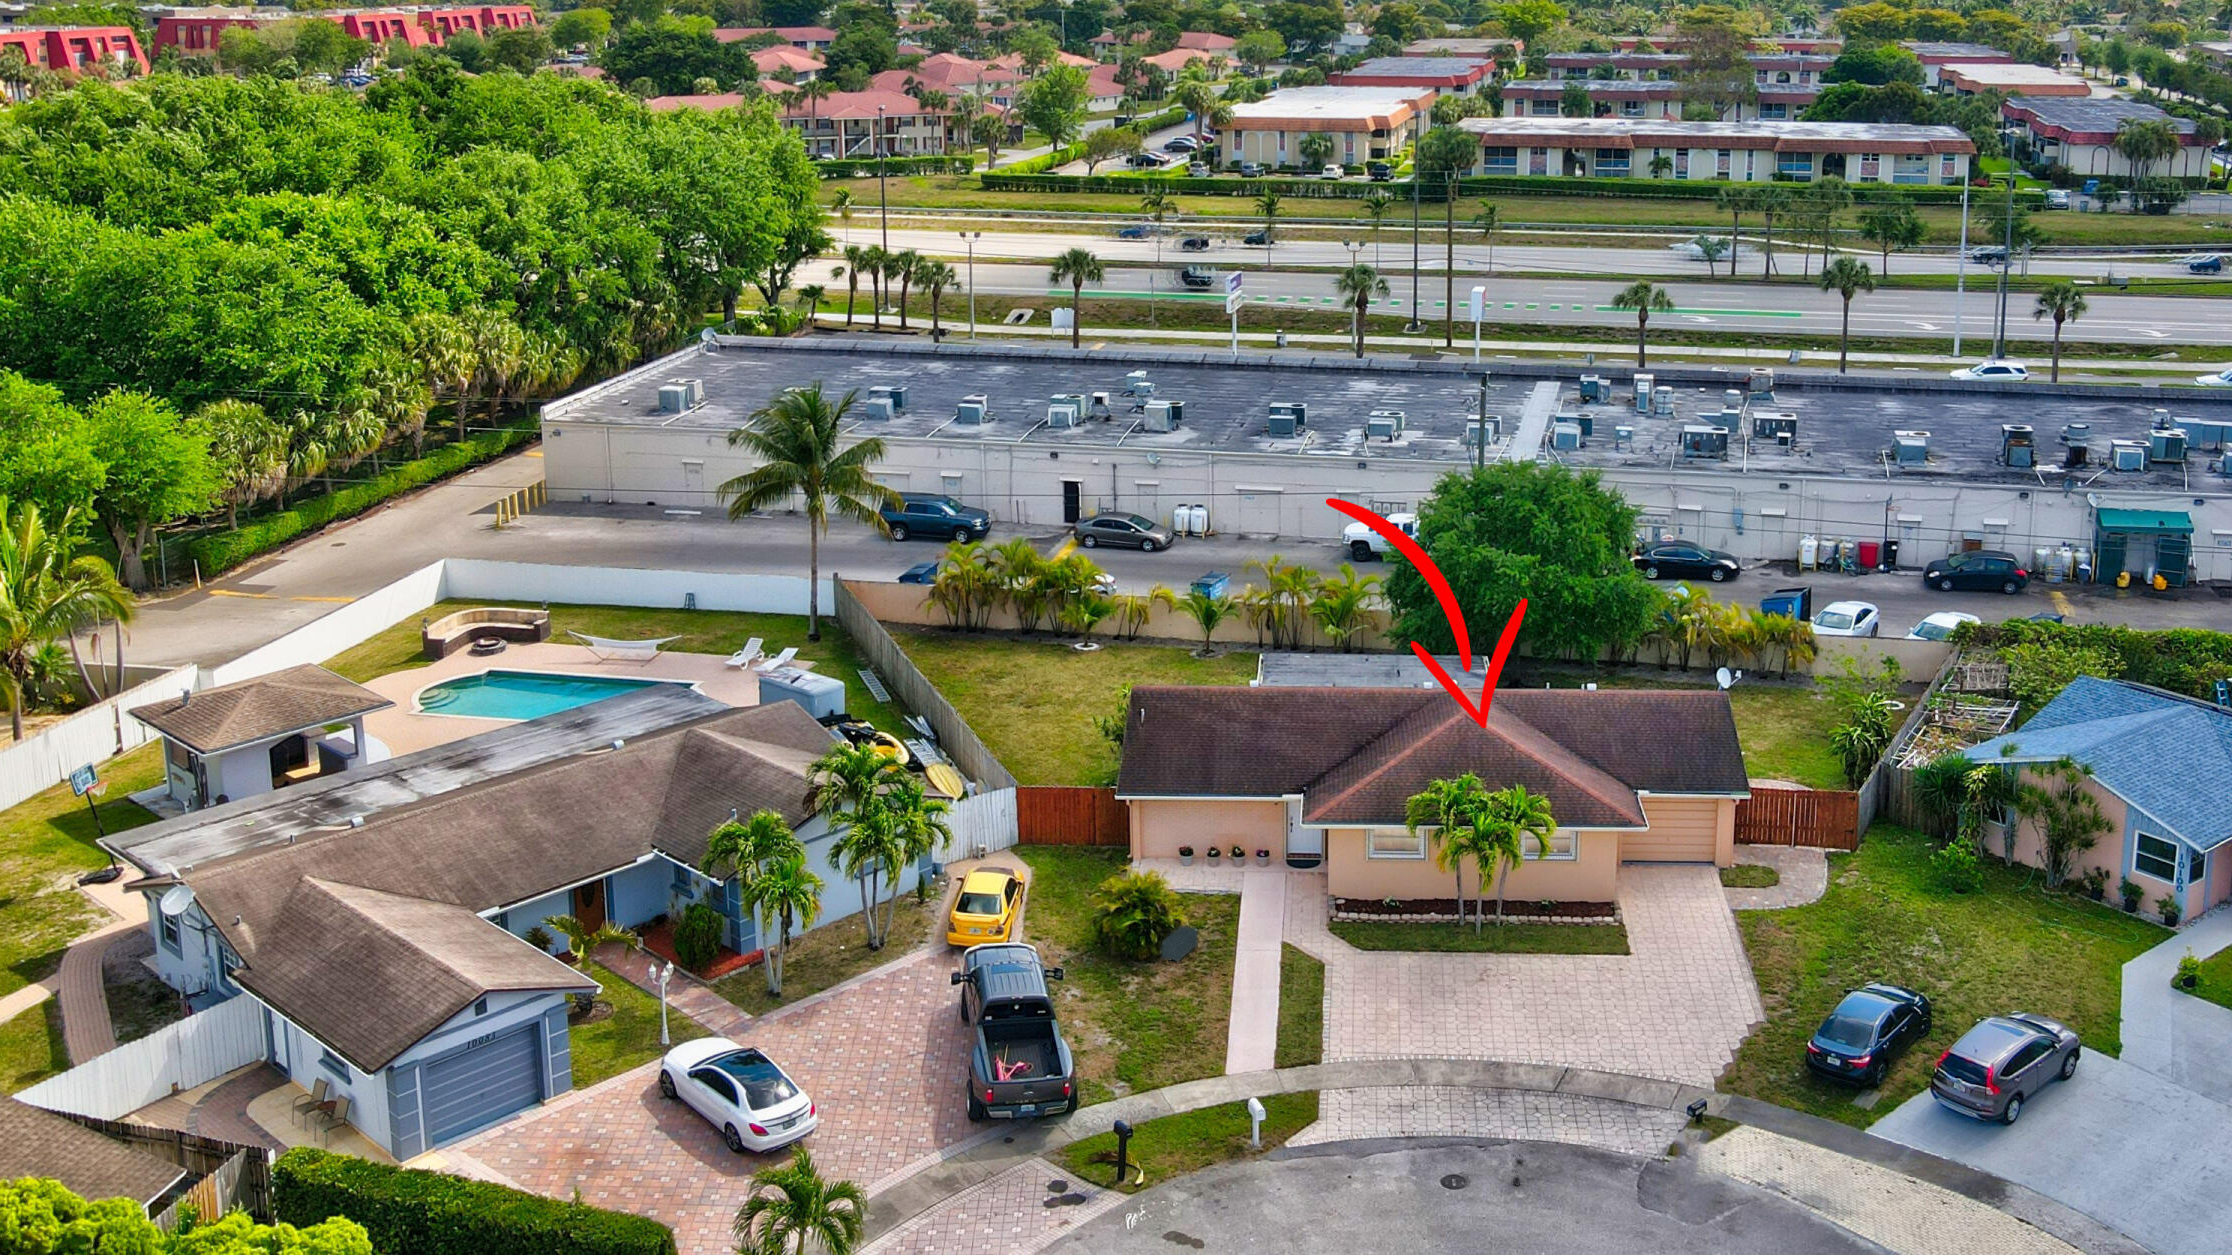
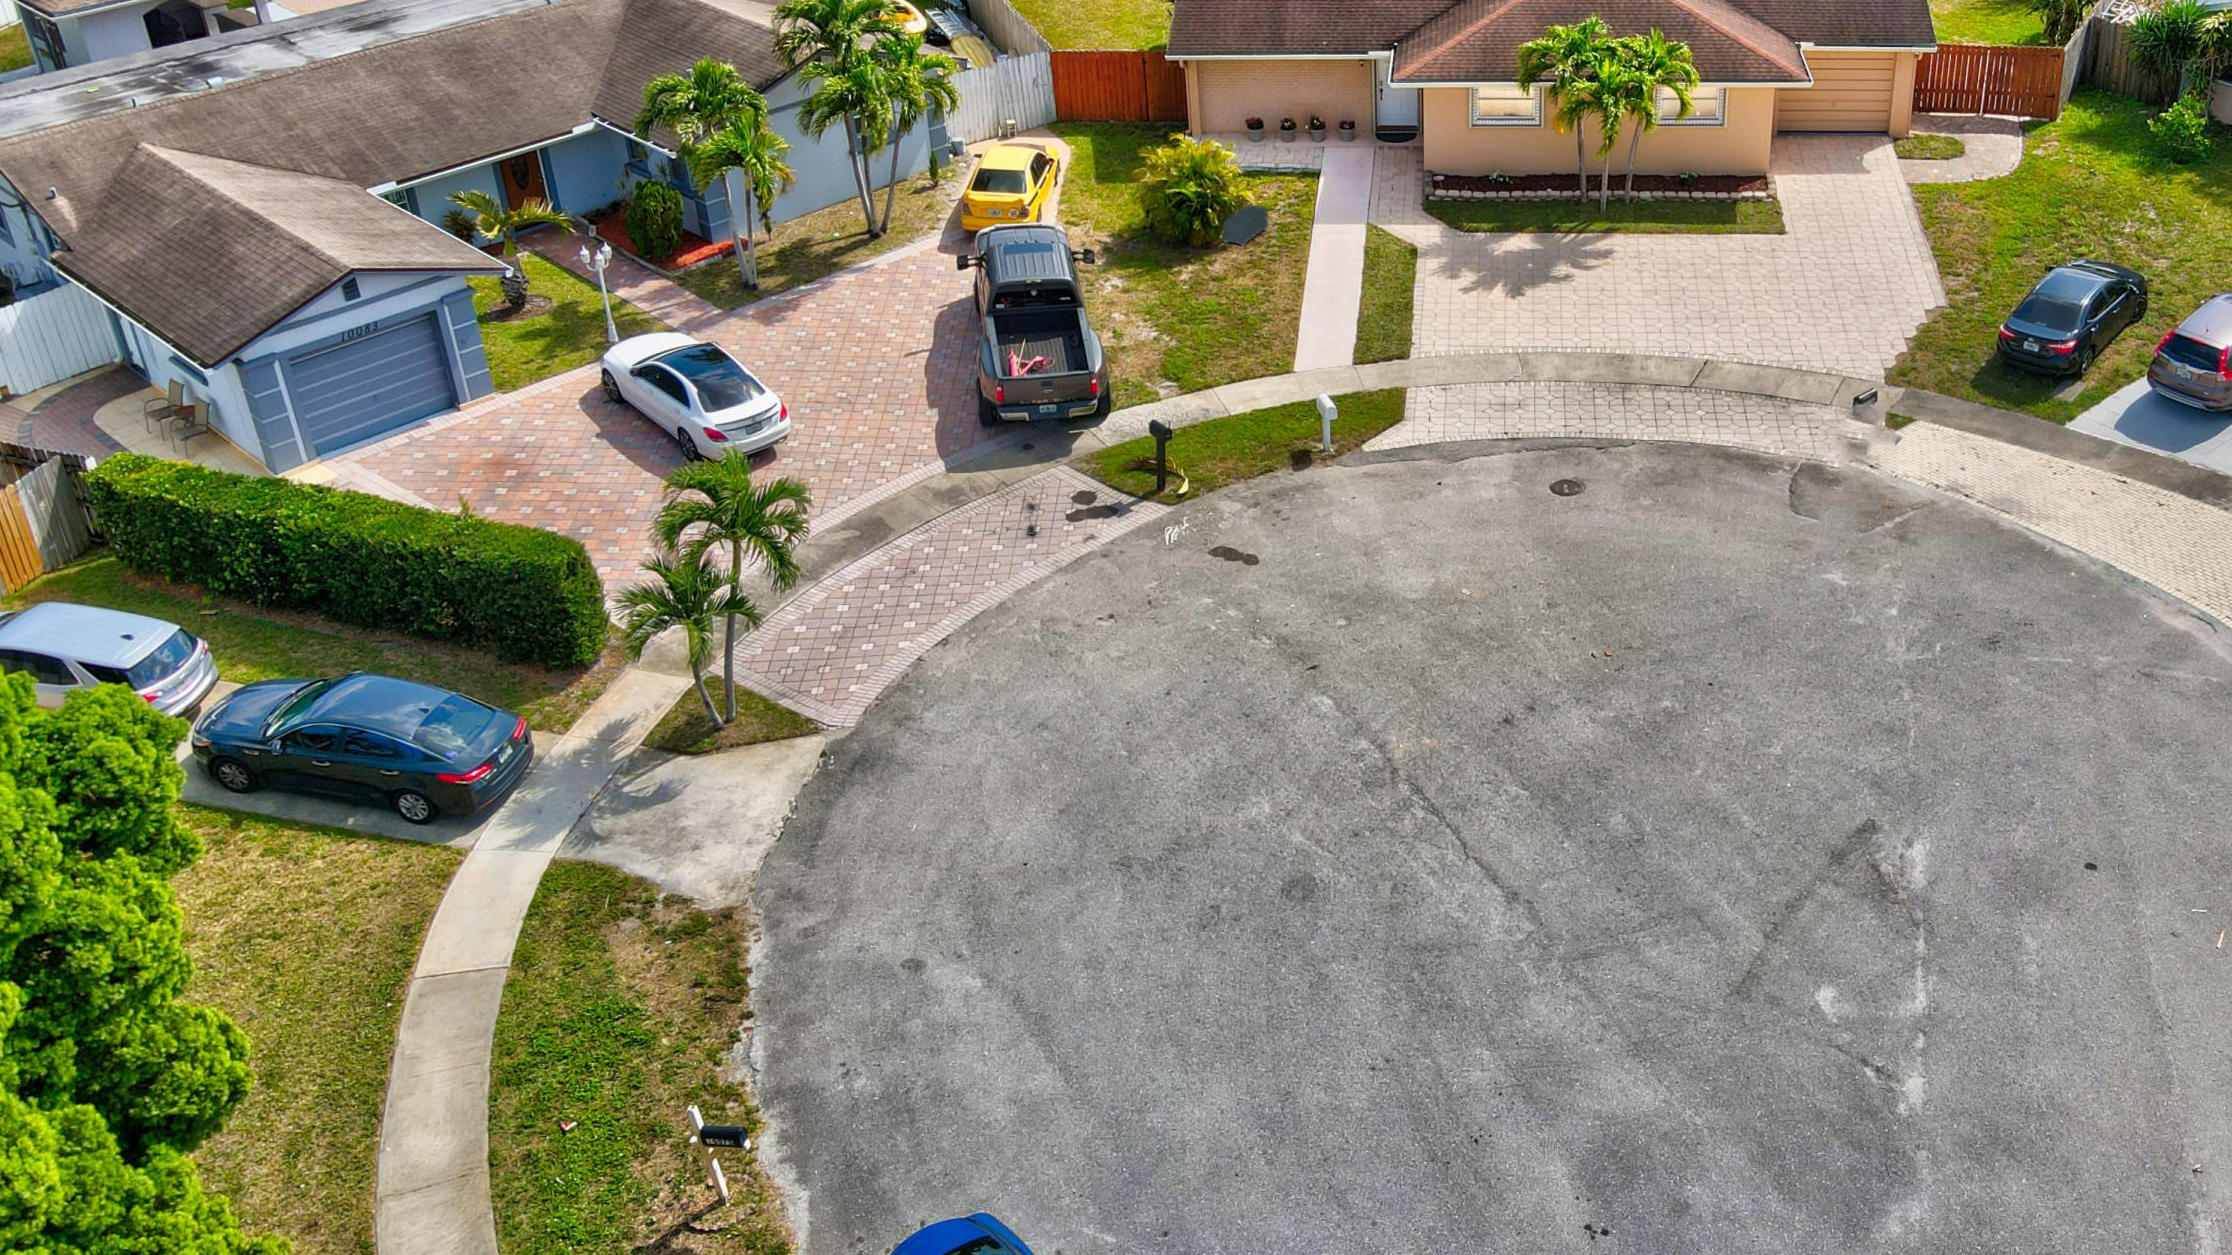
potted plant: present [1513,1155,1524,1185] -> present [1023,496,1038,535]

